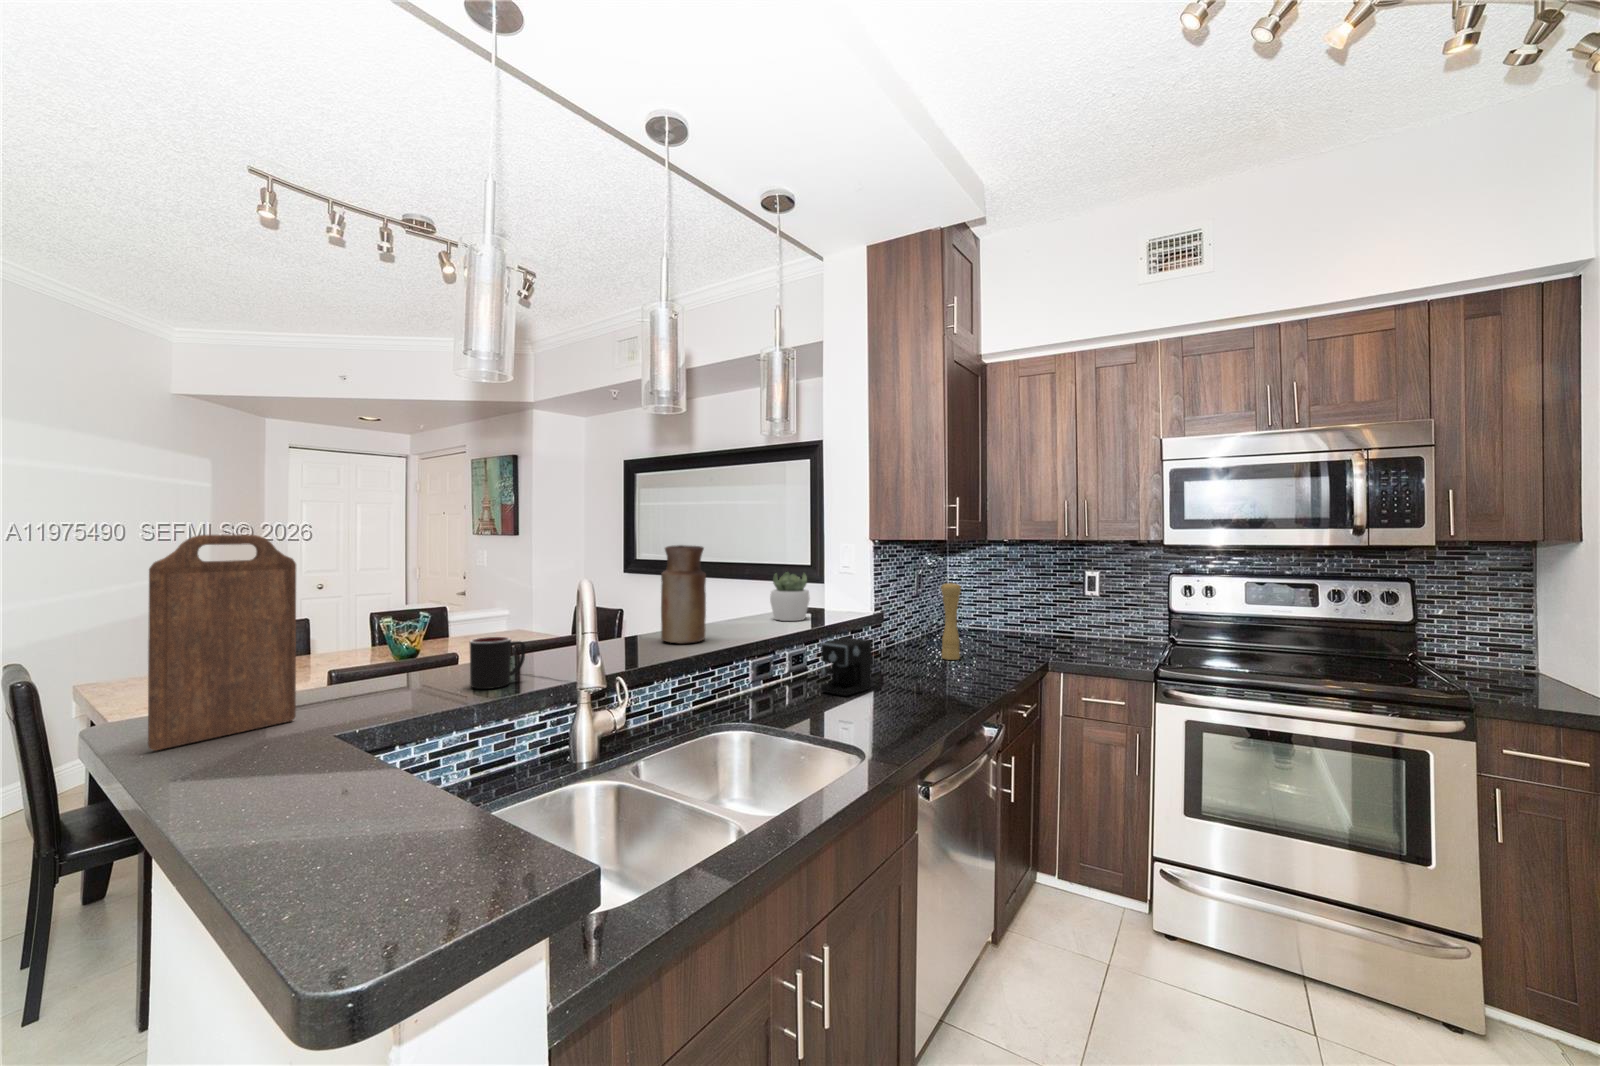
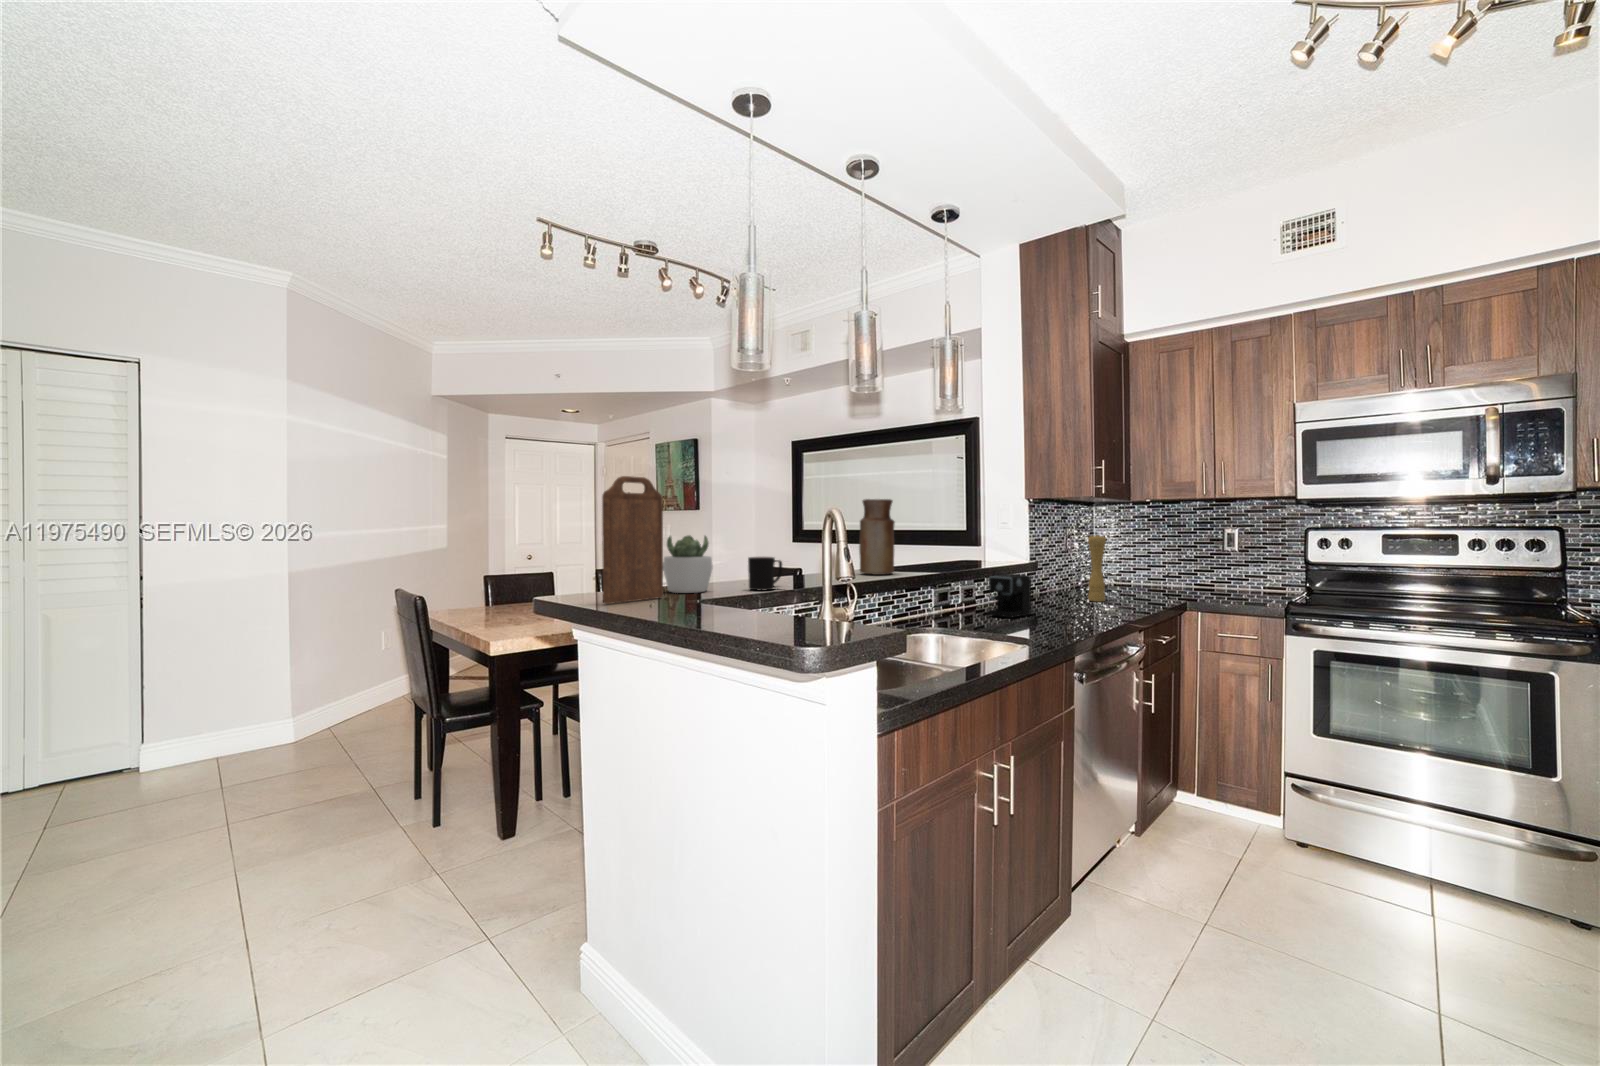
succulent plant: present [770,572,810,621] -> present [663,535,712,593]

